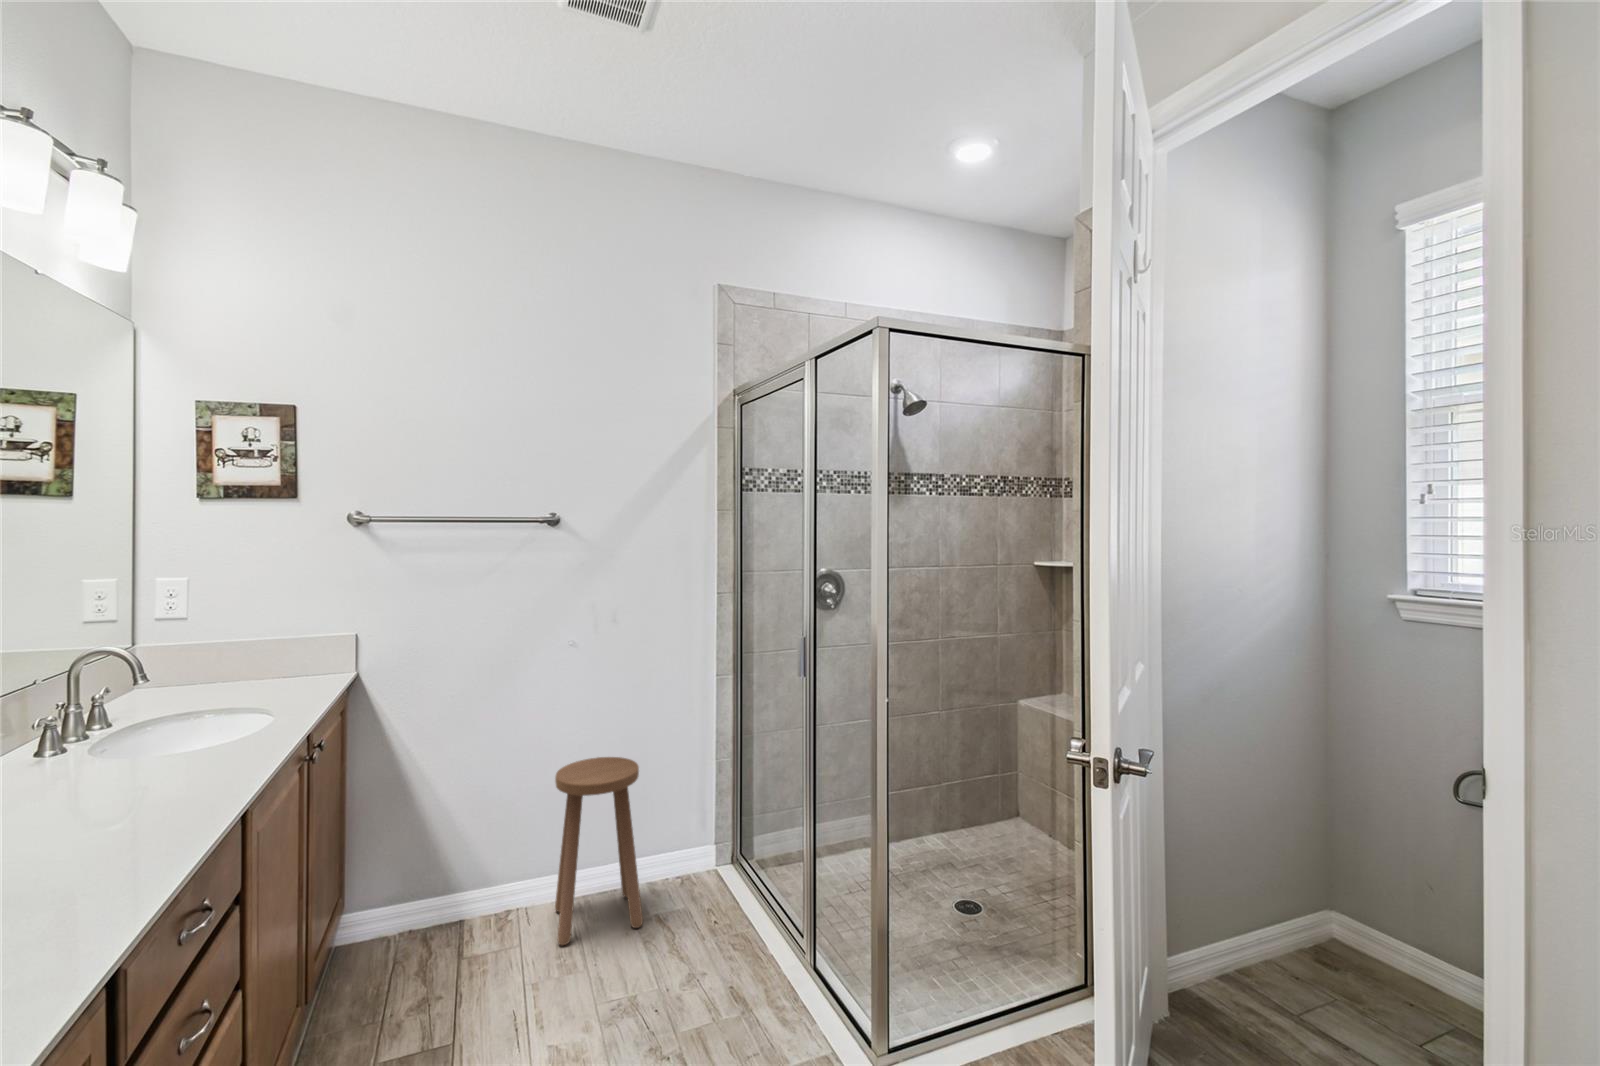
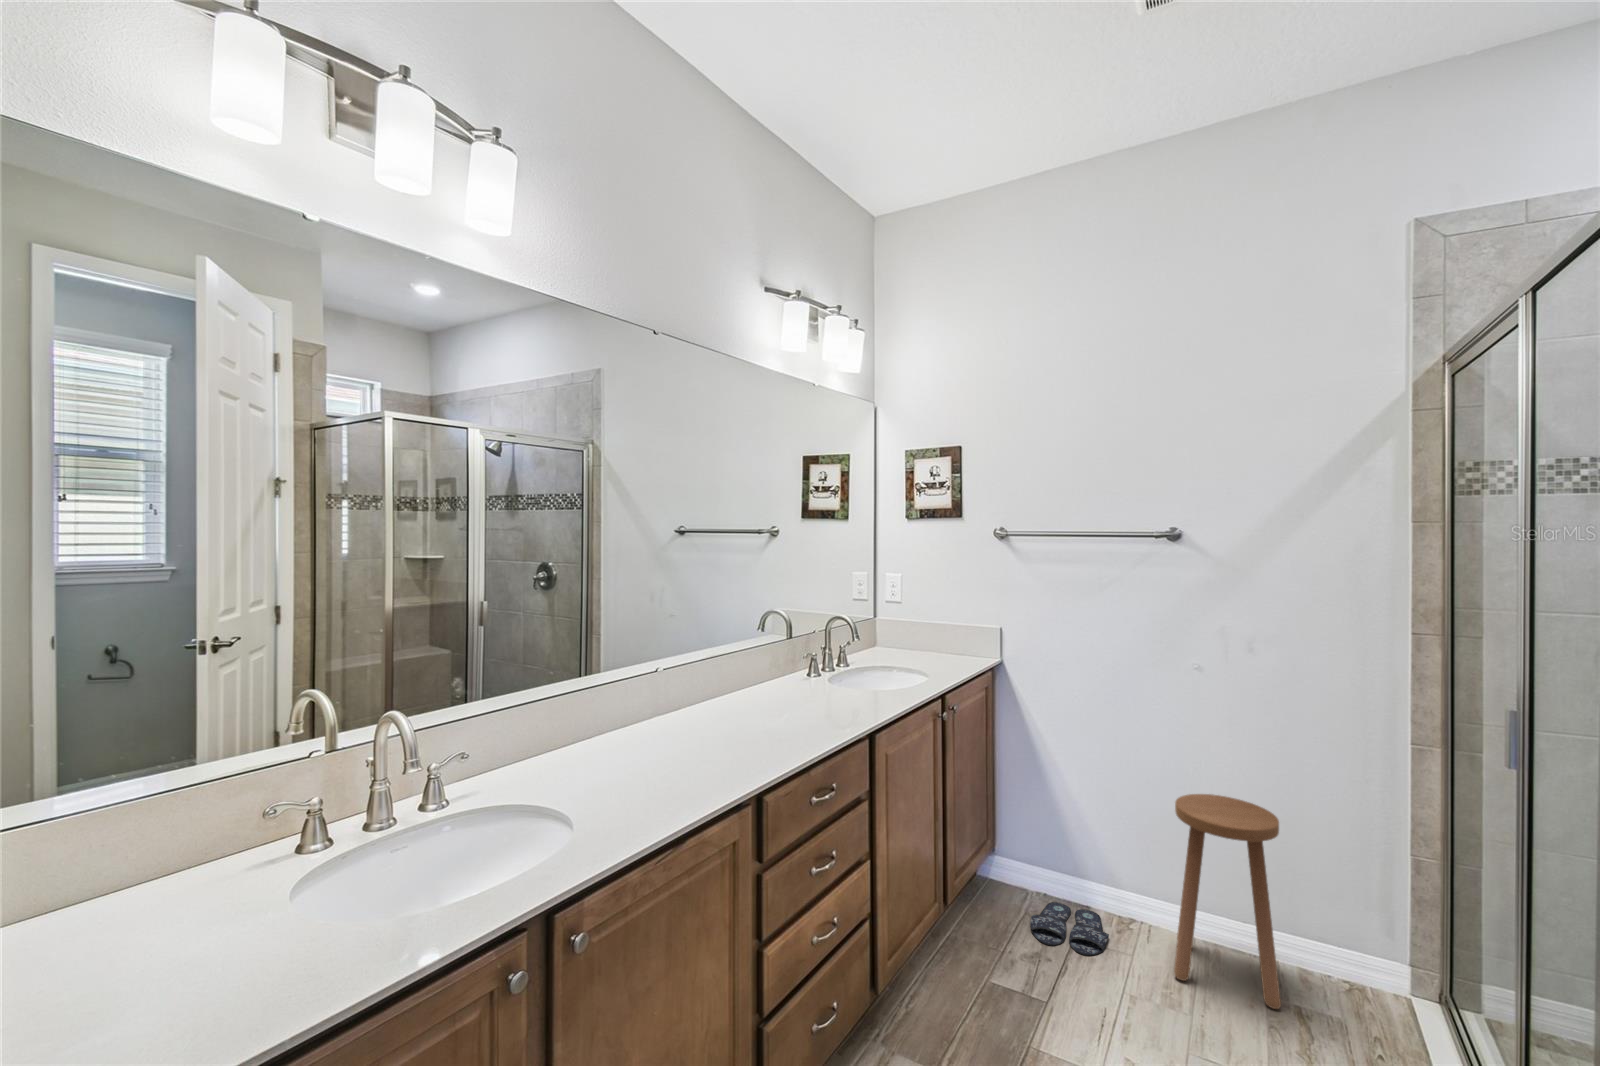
slippers: none [400,922,491,986] -> present [1030,902,1109,956]

